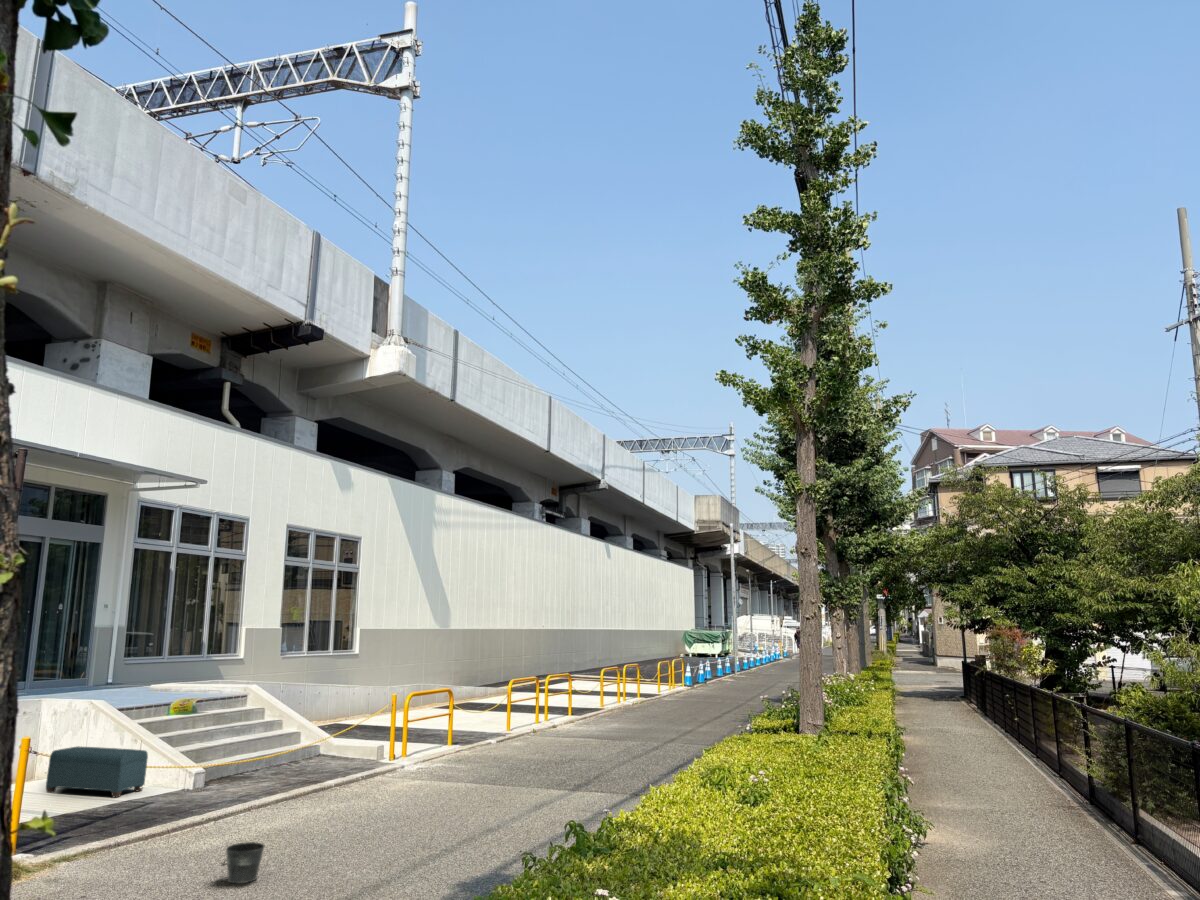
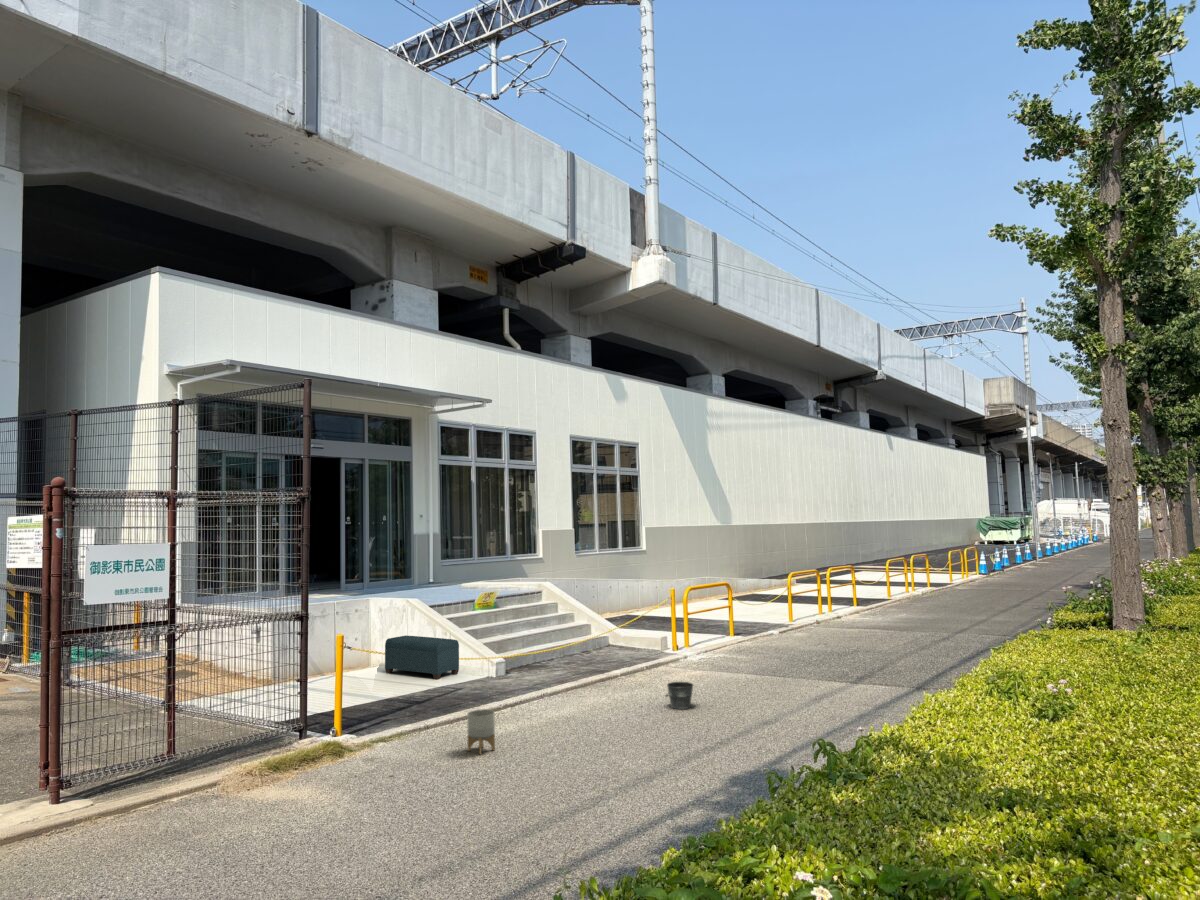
planter: none [170,824,208,876] -> present [467,709,495,754]
bucket: present [222,842,264,883] -> present [666,682,693,709]

